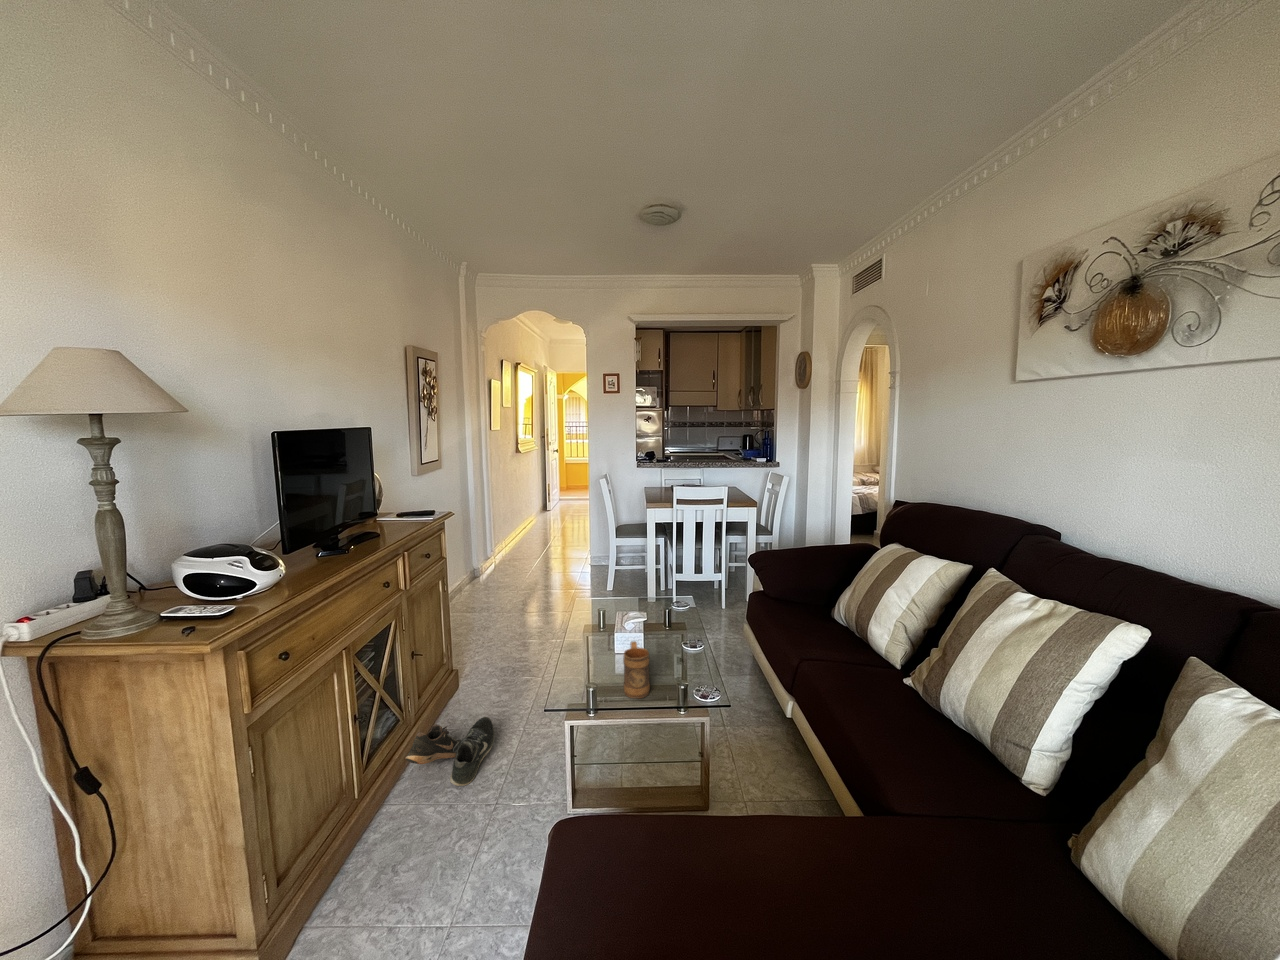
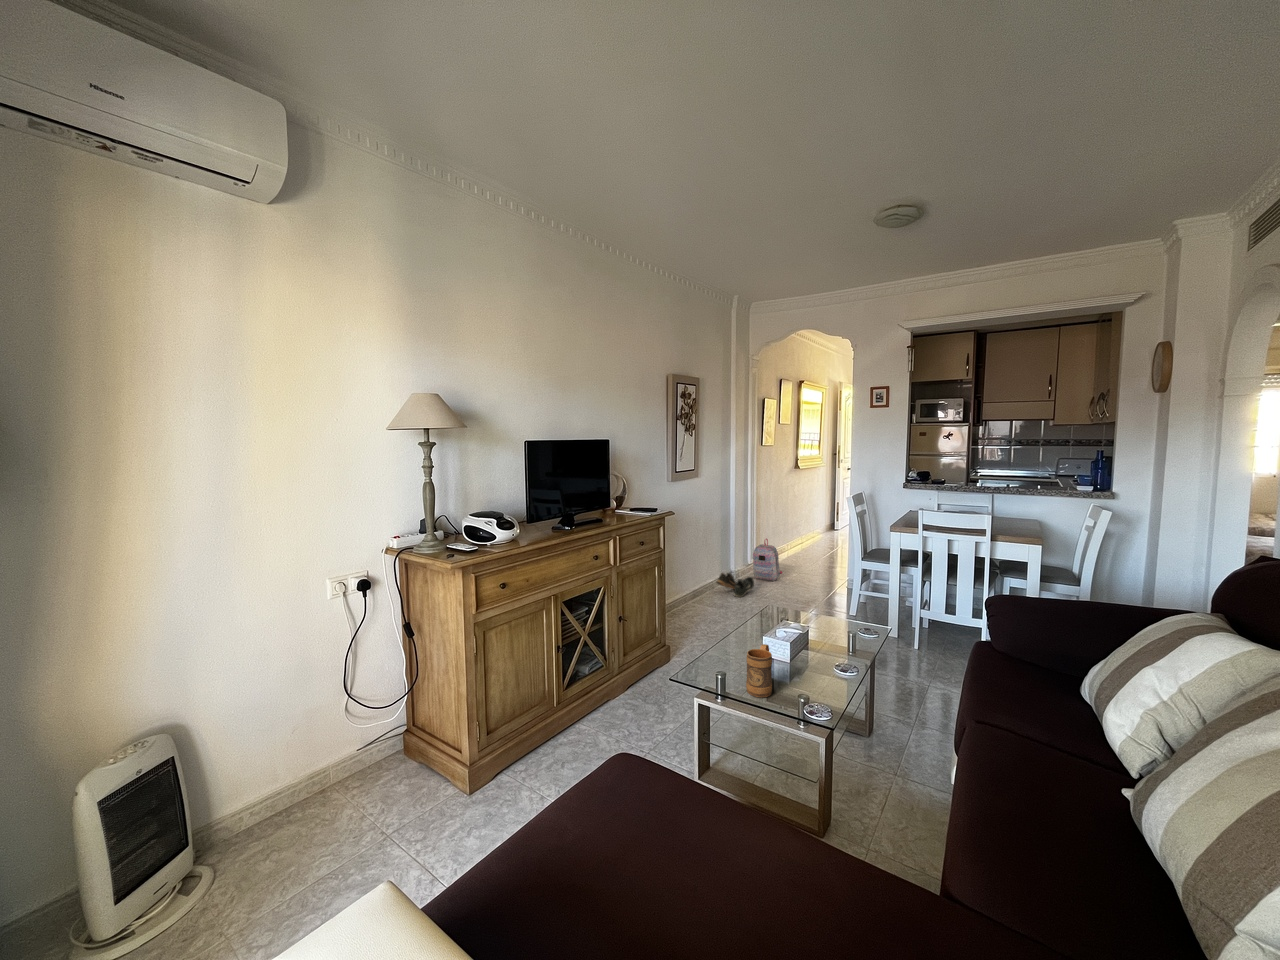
backpack: none [495,526,526,569] -> present [753,539,782,581]
shoe: present [405,717,494,786] -> present [716,573,754,597]

